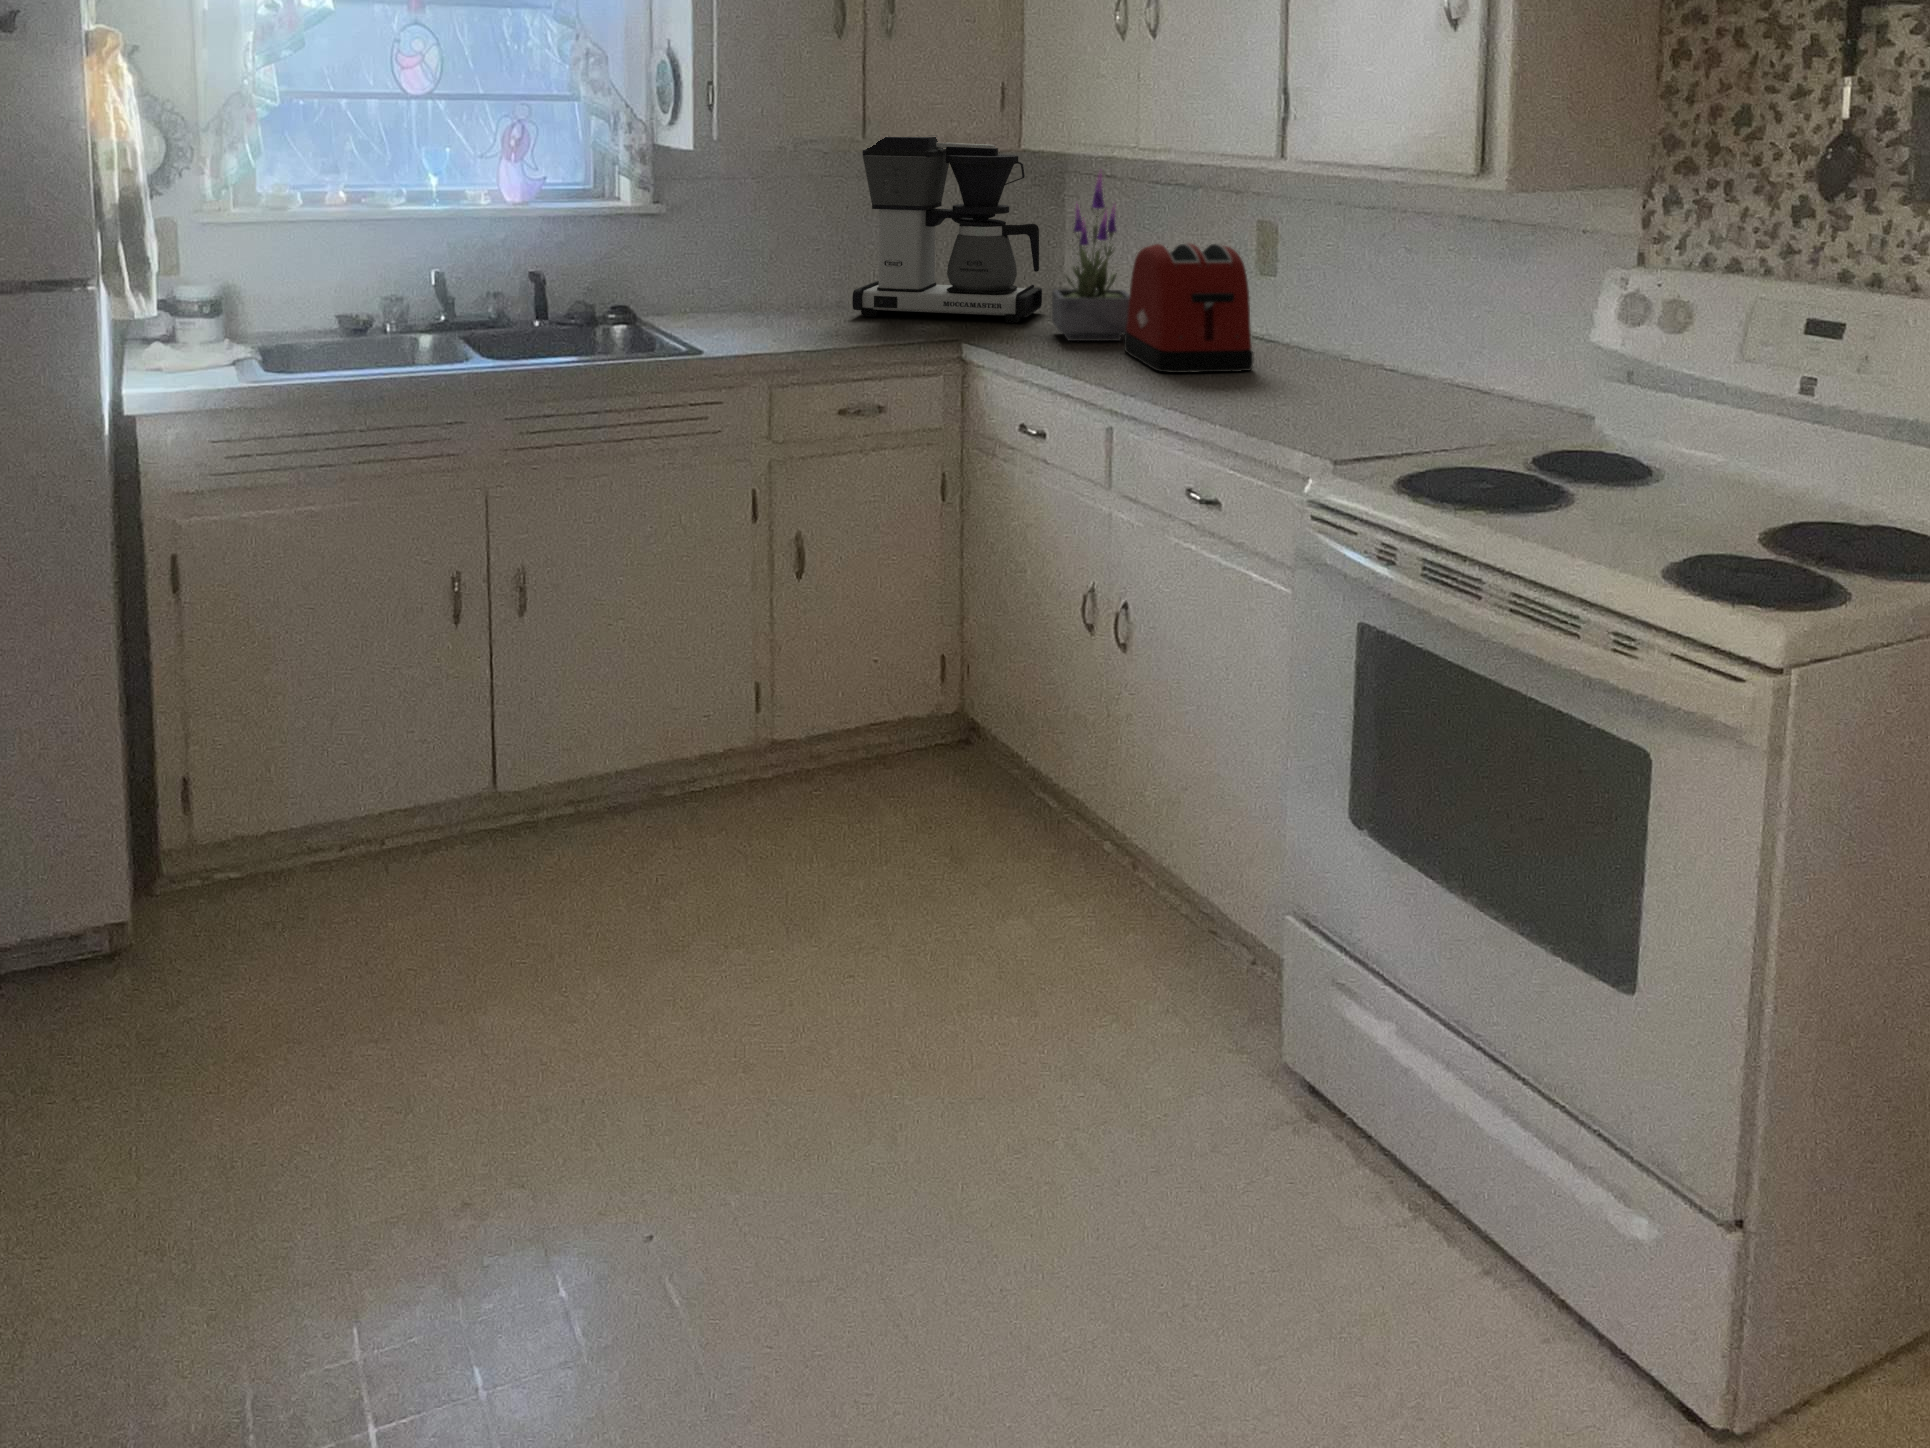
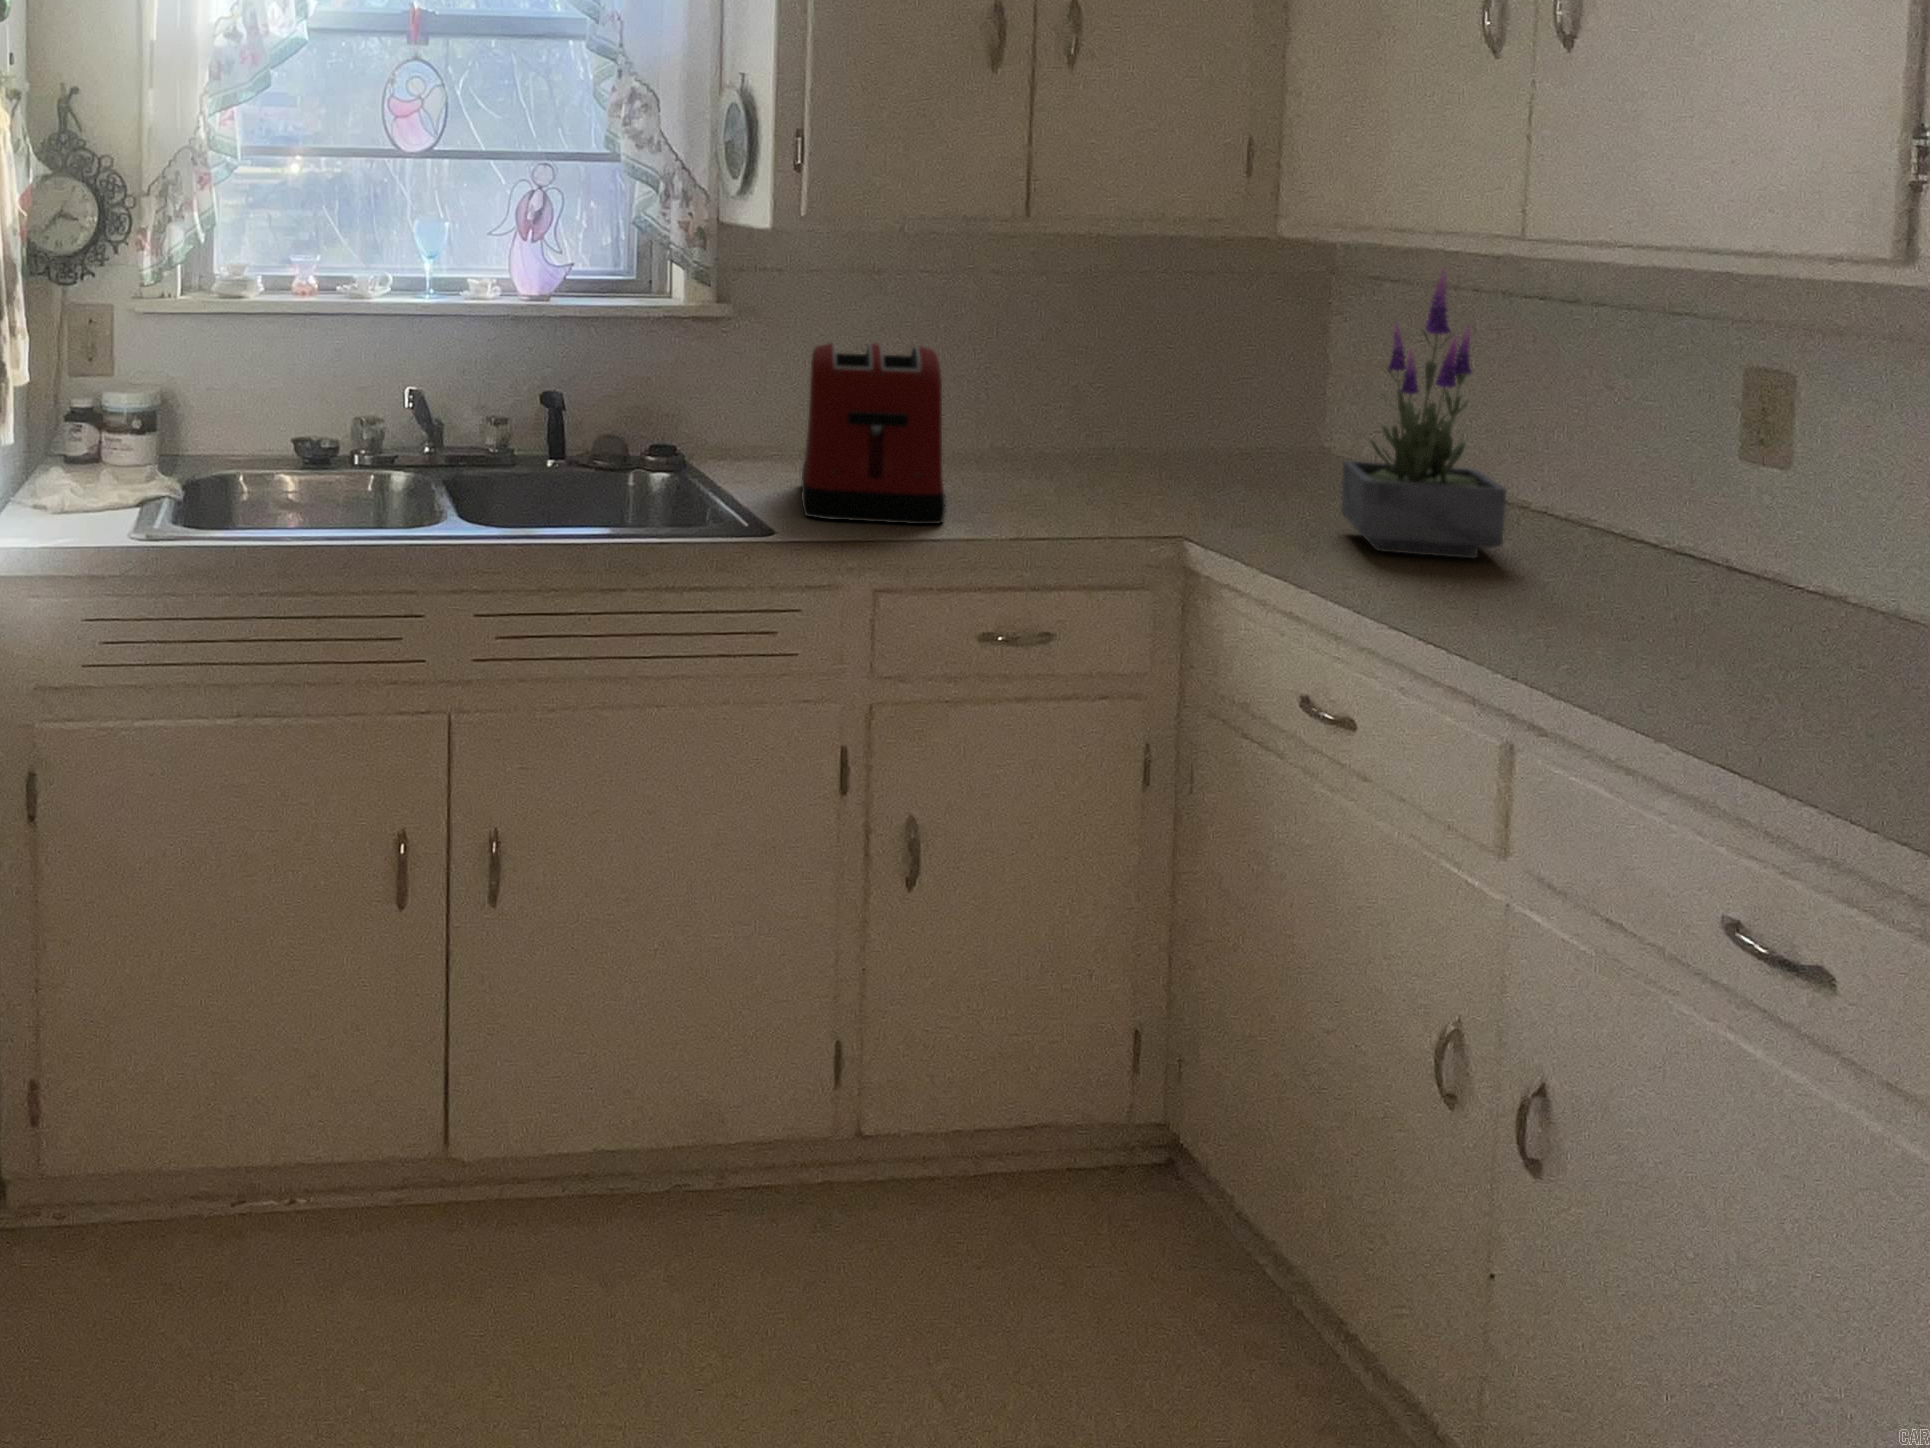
coffee maker: present [852,137,1042,323] -> none [1002,212,1312,507]
toaster: present [1124,243,1254,373] -> present [802,343,946,524]

